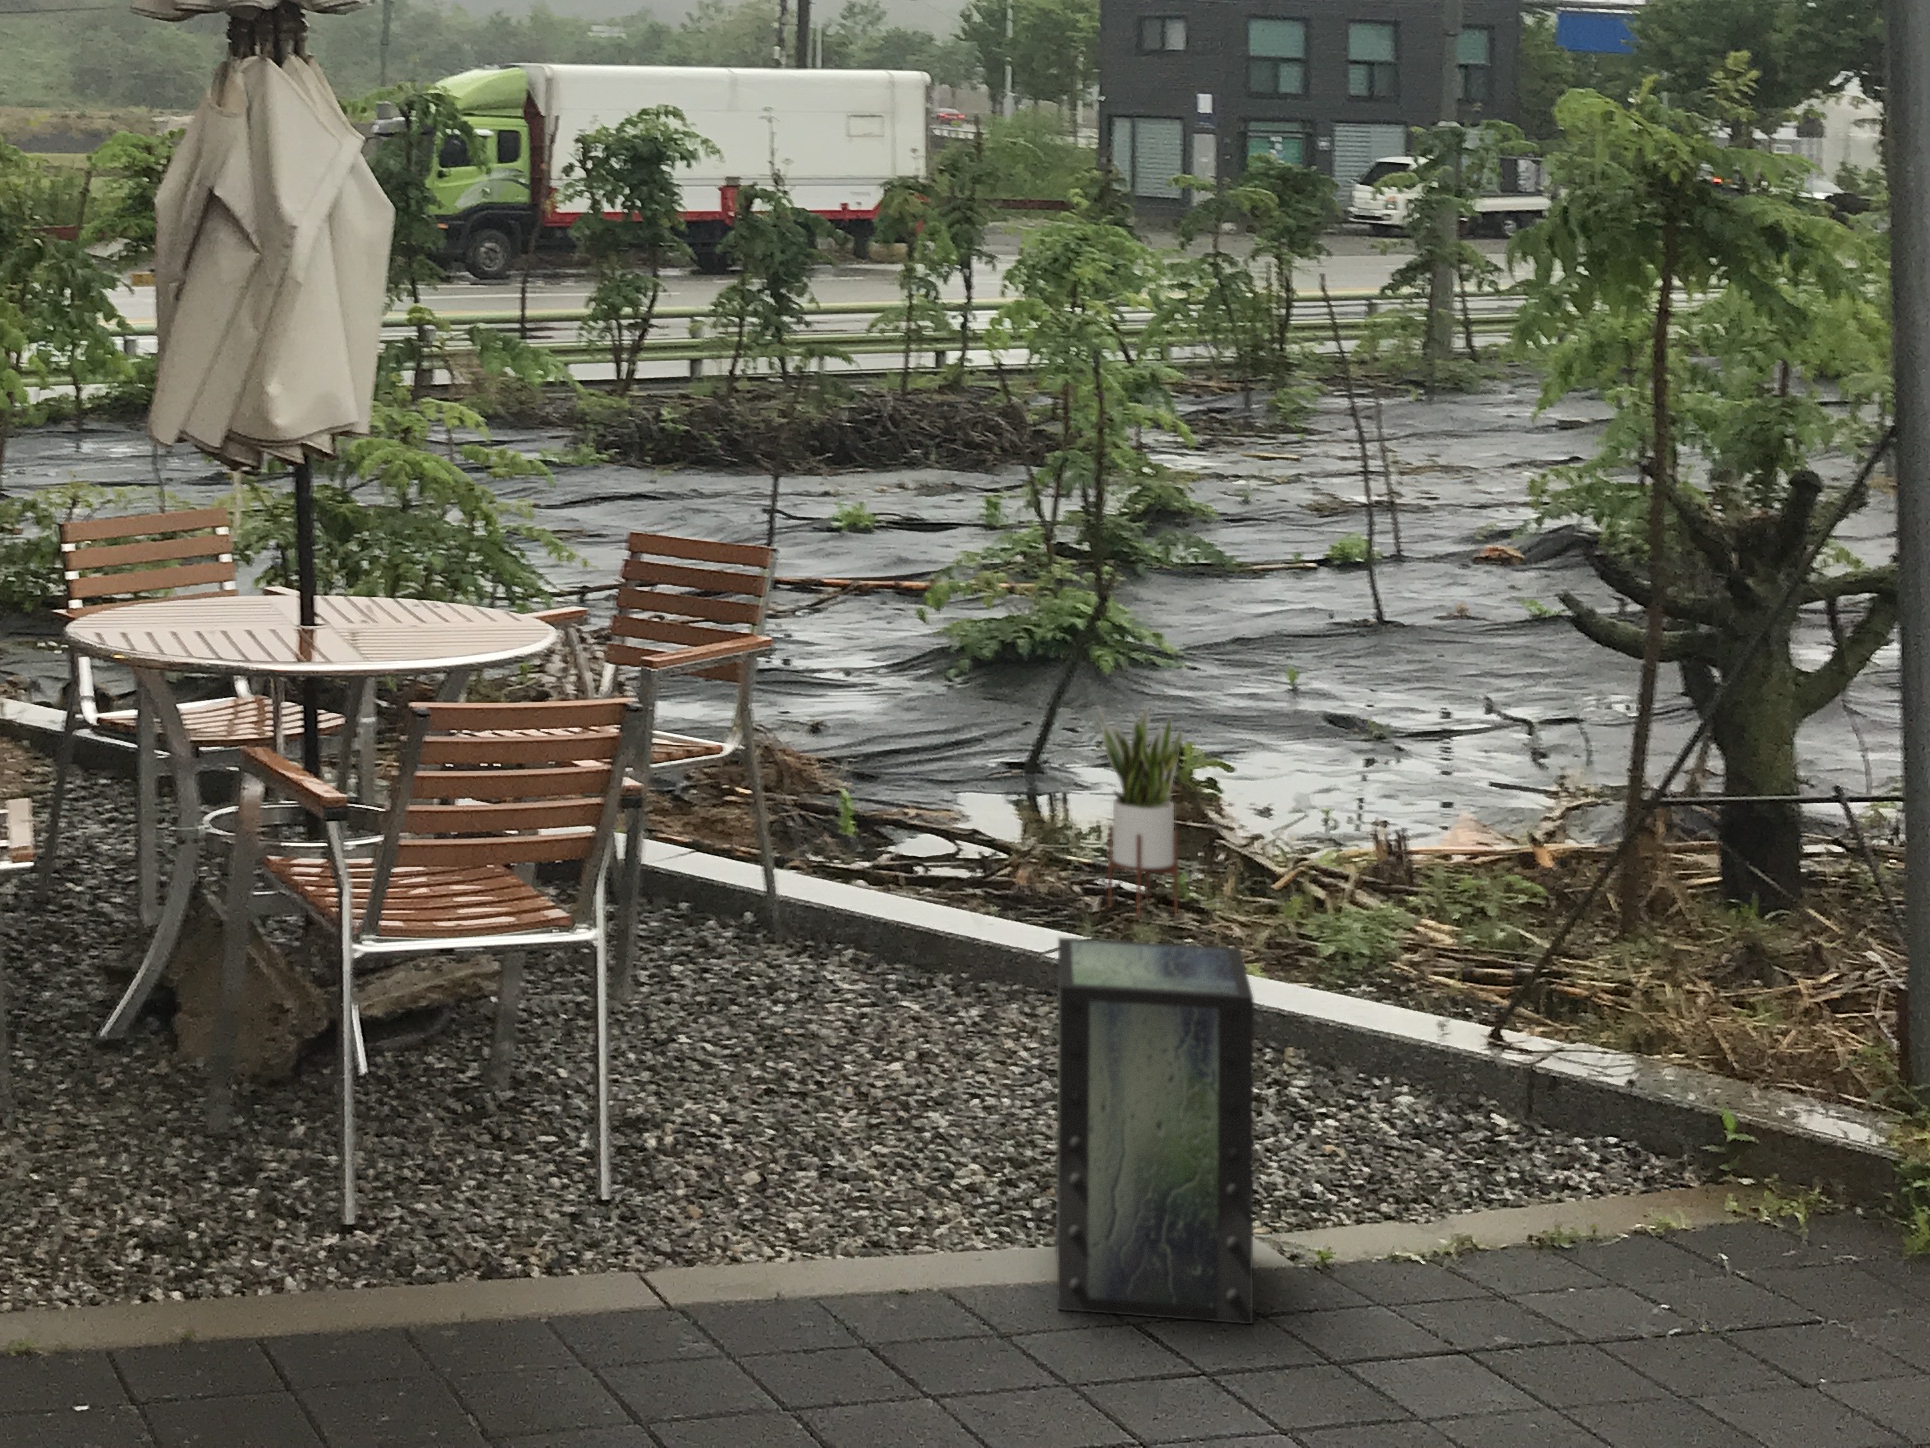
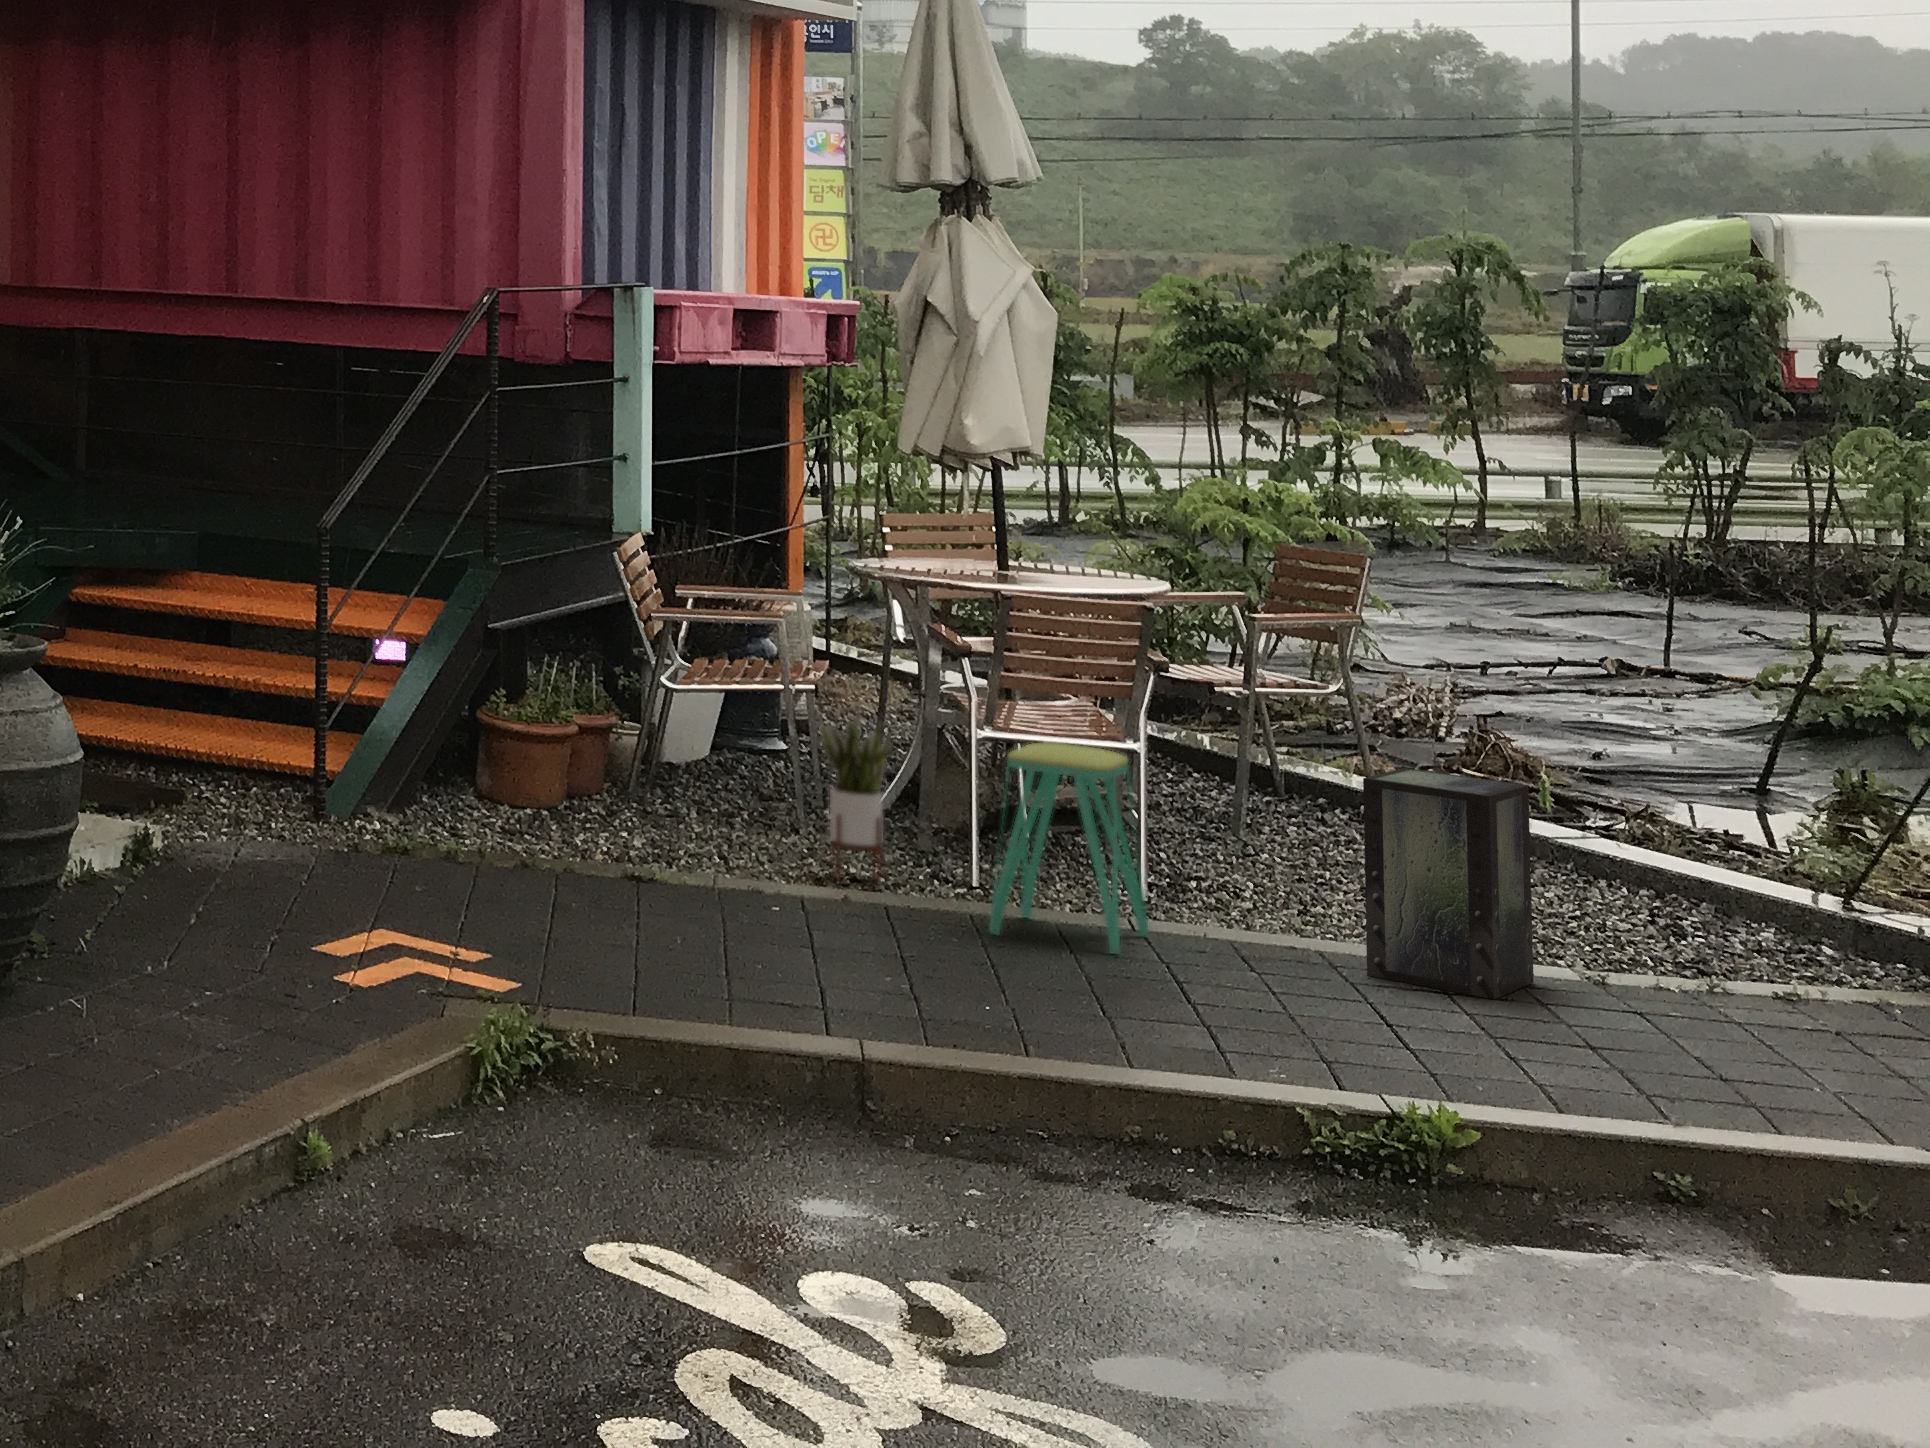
potted plant: present [1098,705,1182,918] -> present [817,710,891,886]
stool: none [501,988,727,1378] -> present [989,743,1148,954]

